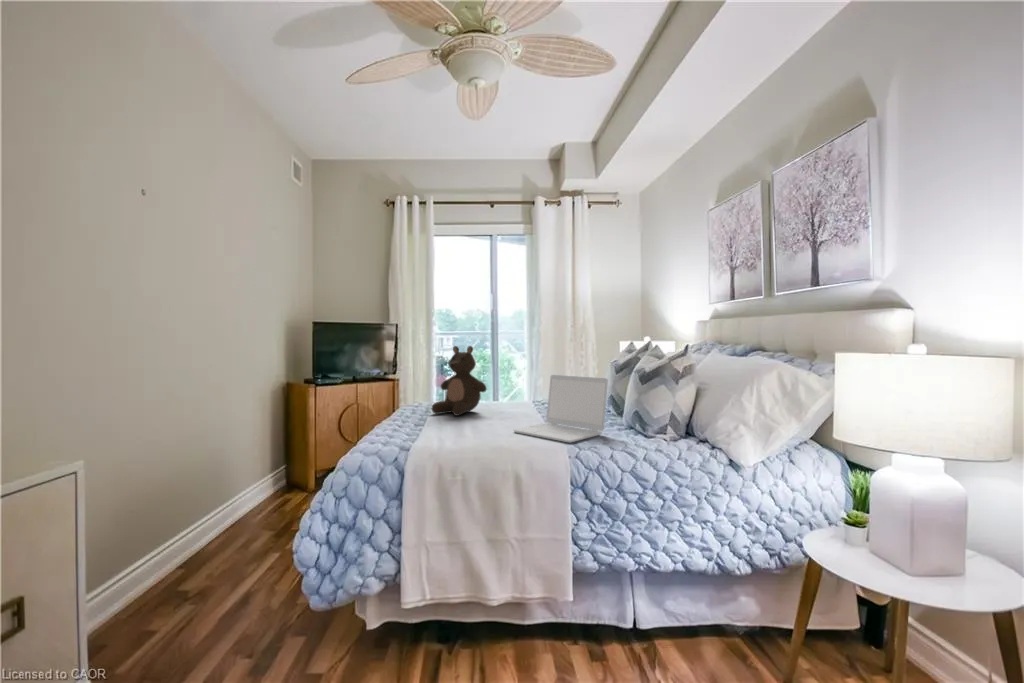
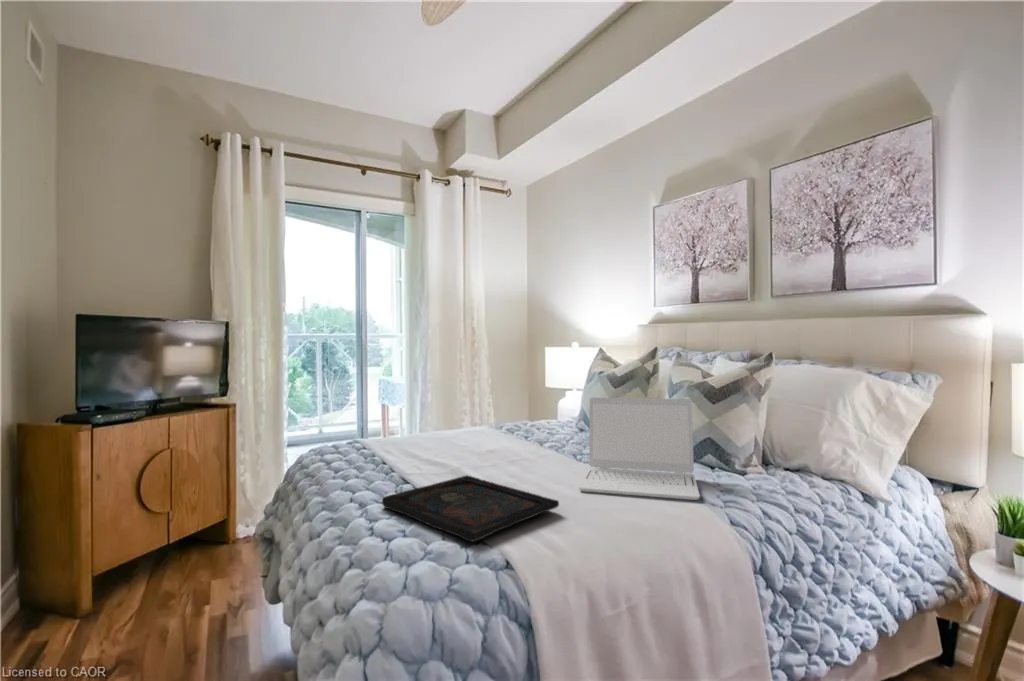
stuffed bear: present [432,346,486,415] -> none [381,358,465,470]
tray: none [402,417,478,440] -> present [382,476,559,542]

